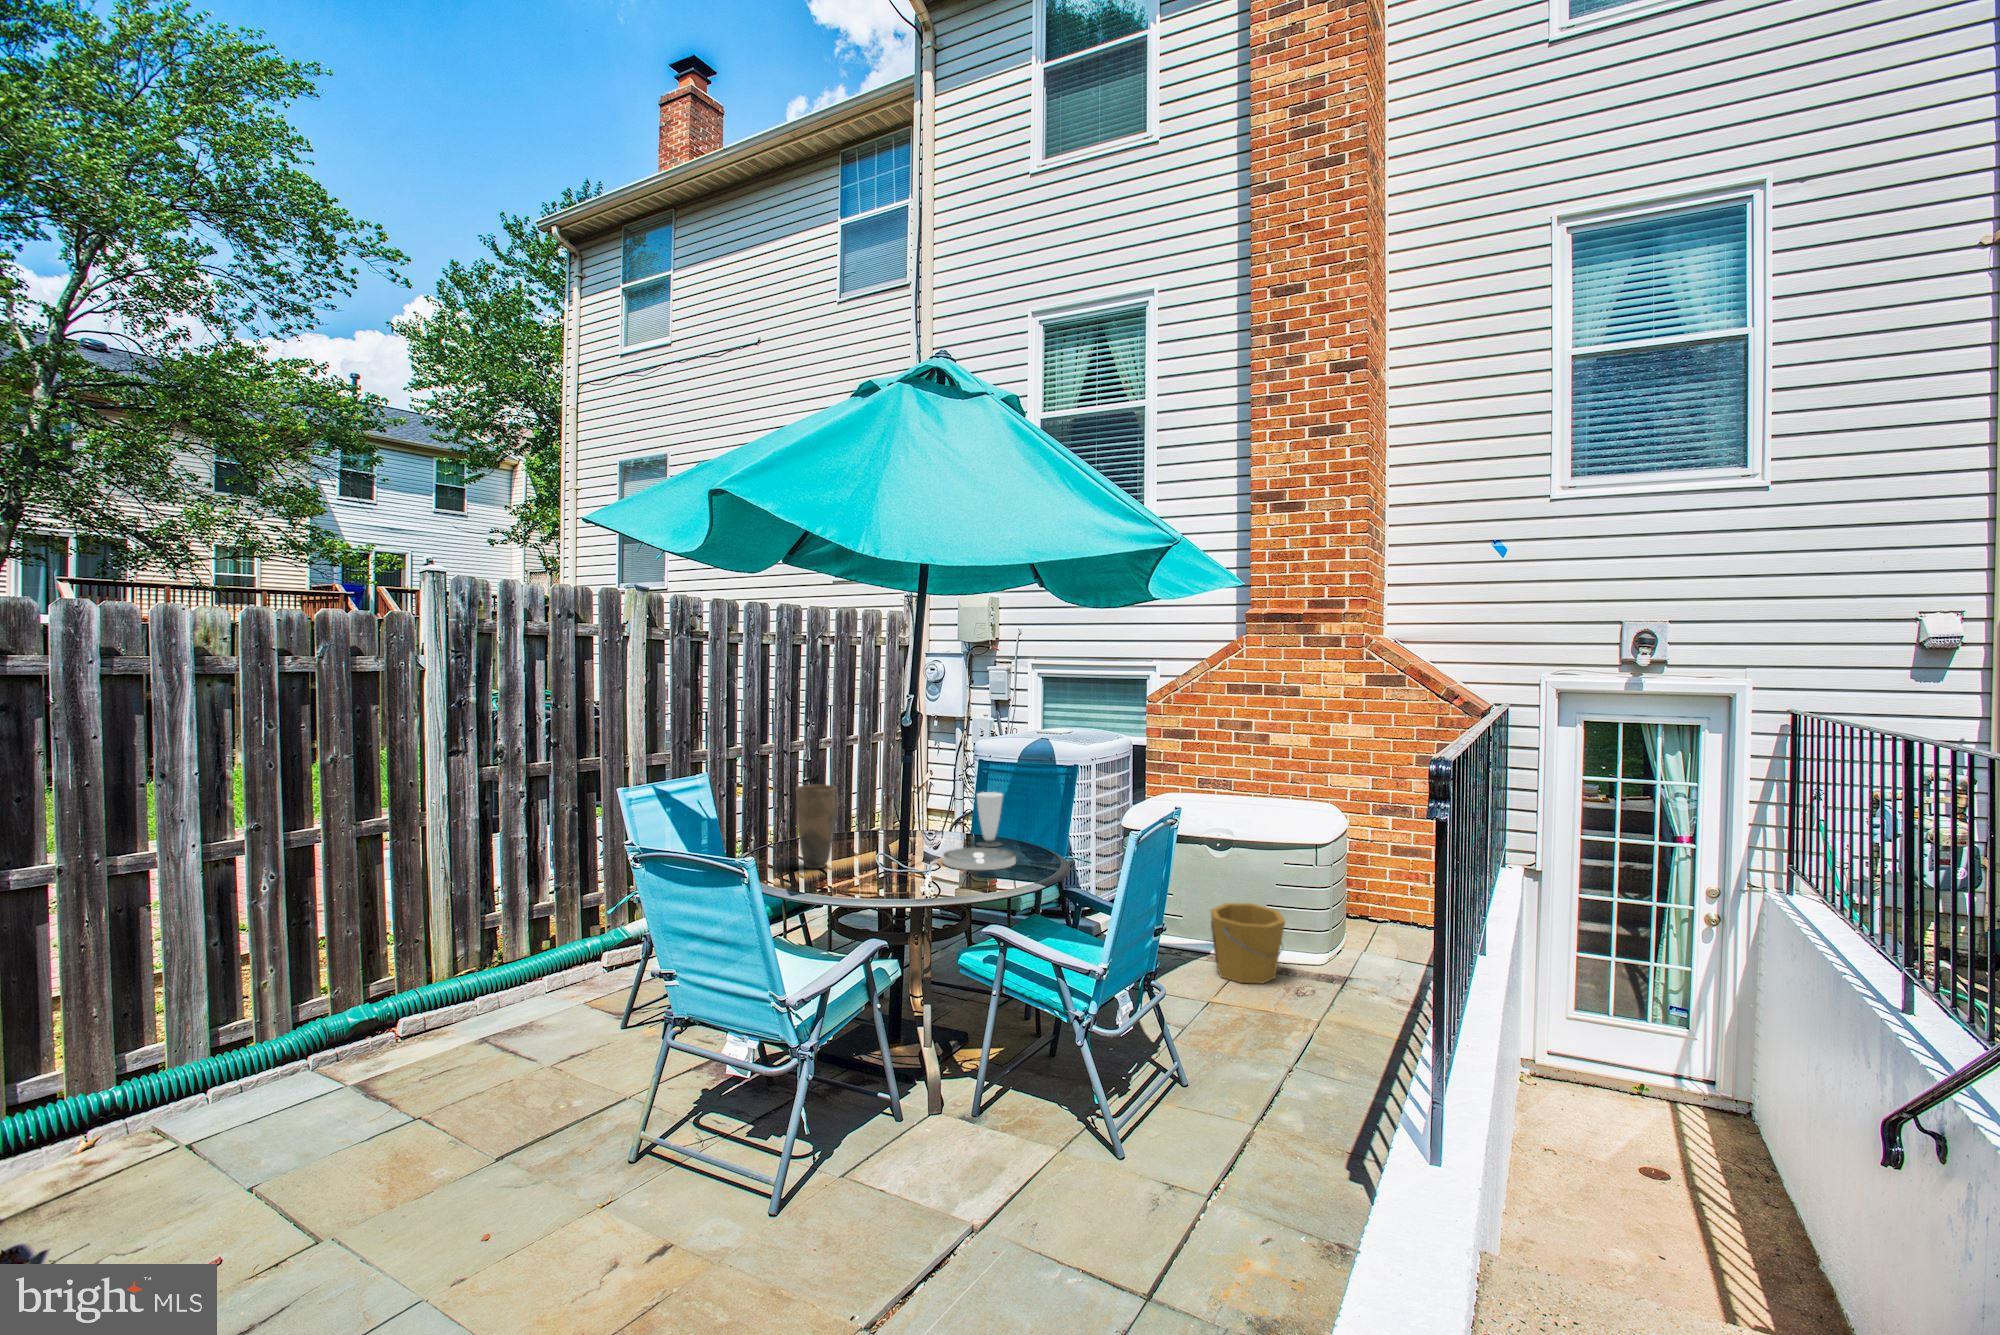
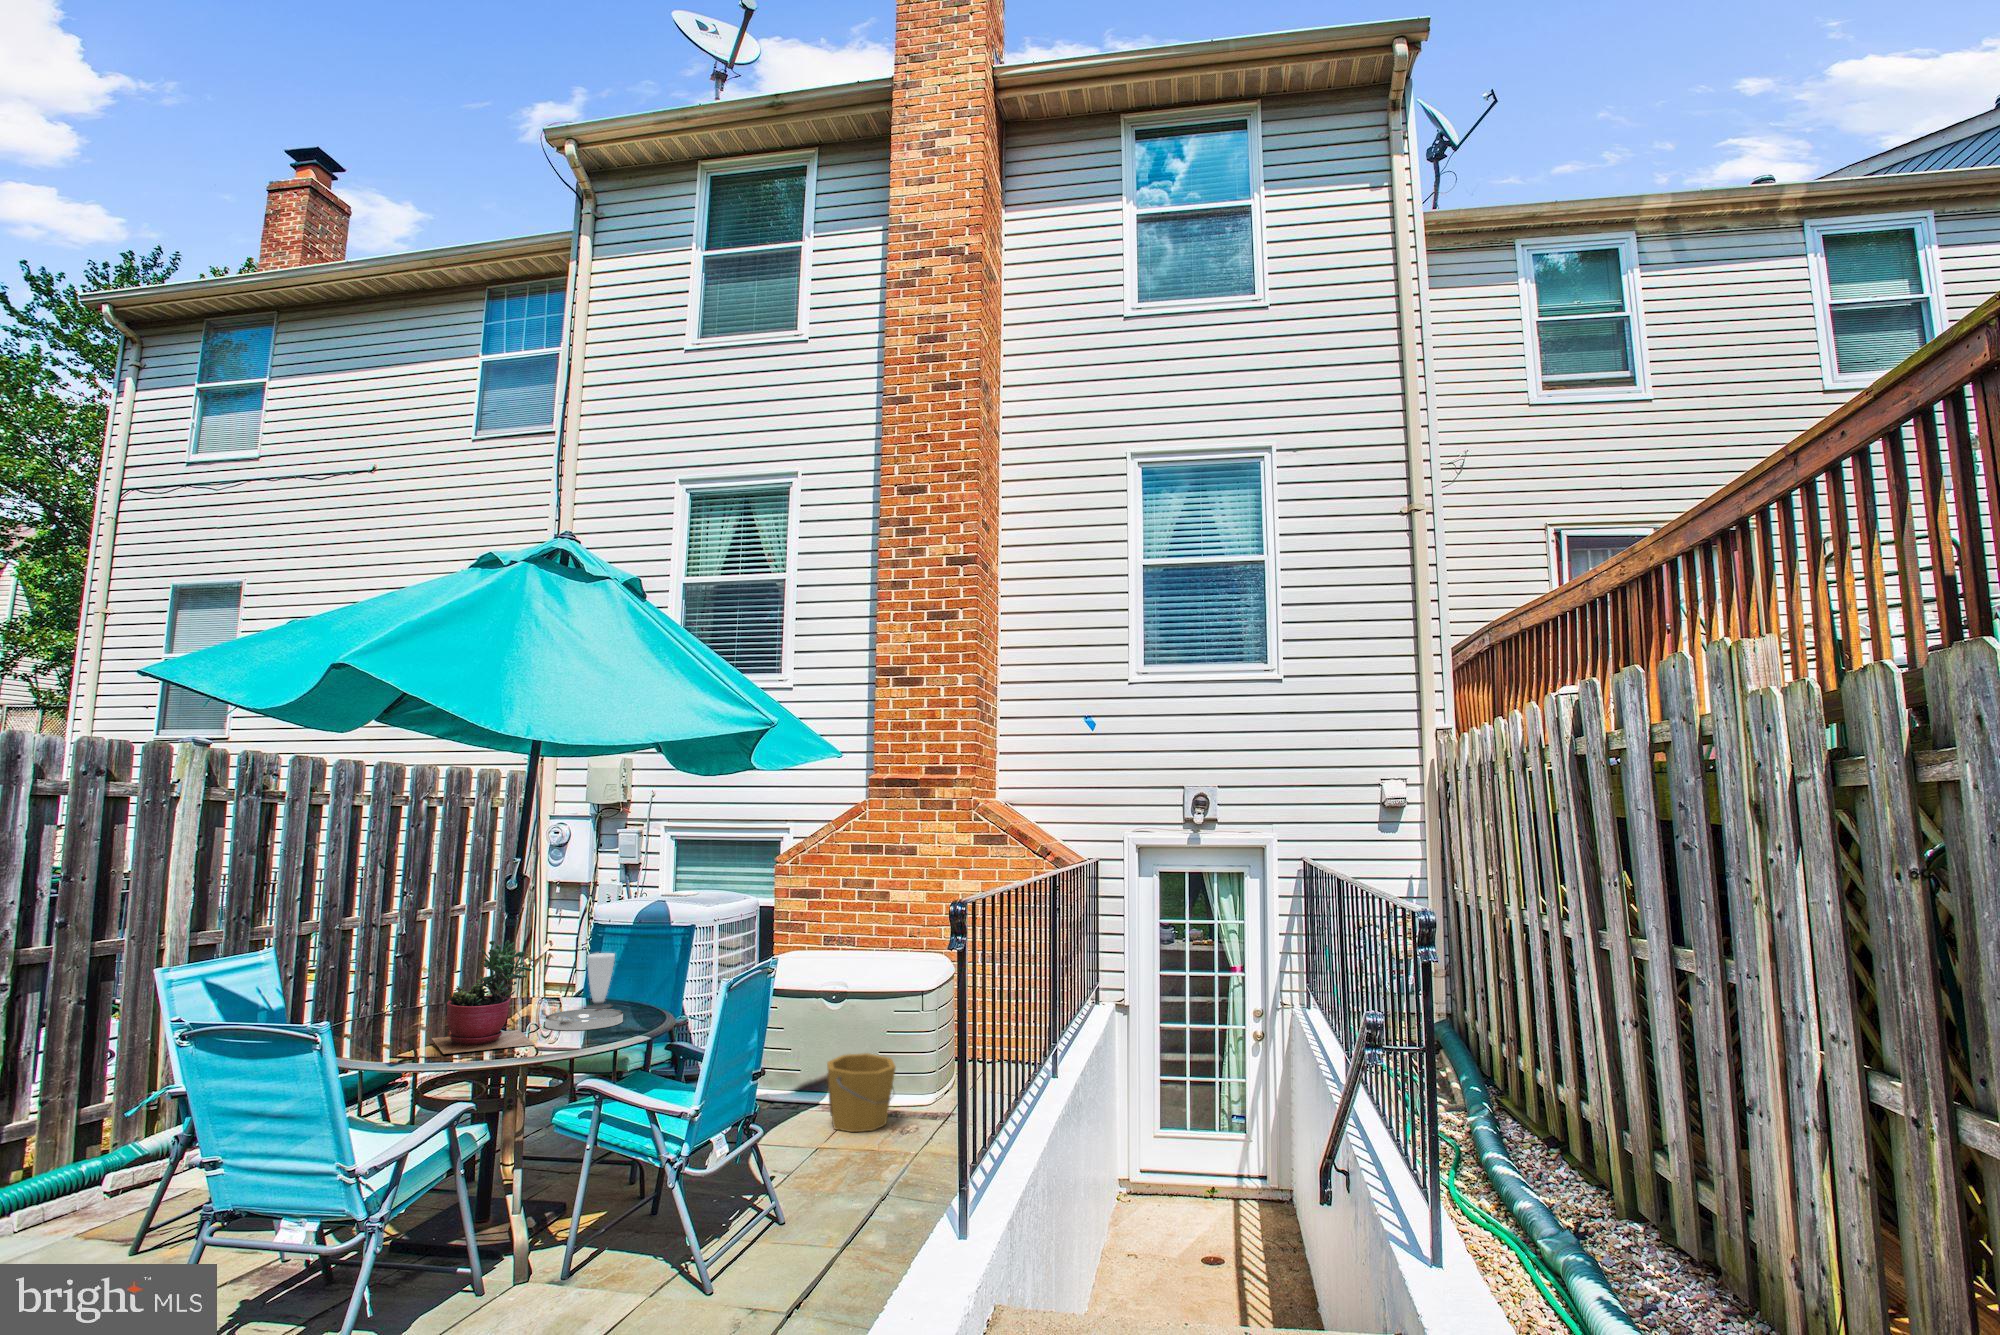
succulent plant: none [844,779,938,888] -> present [432,940,535,1054]
vase: present [795,785,836,869] -> none [381,950,430,1041]

